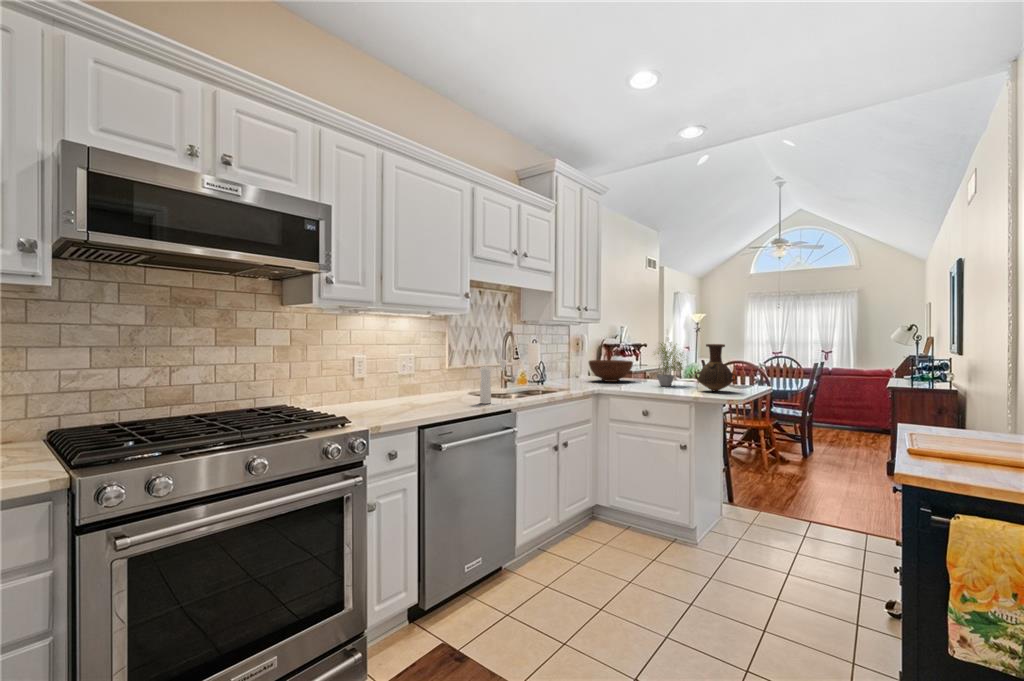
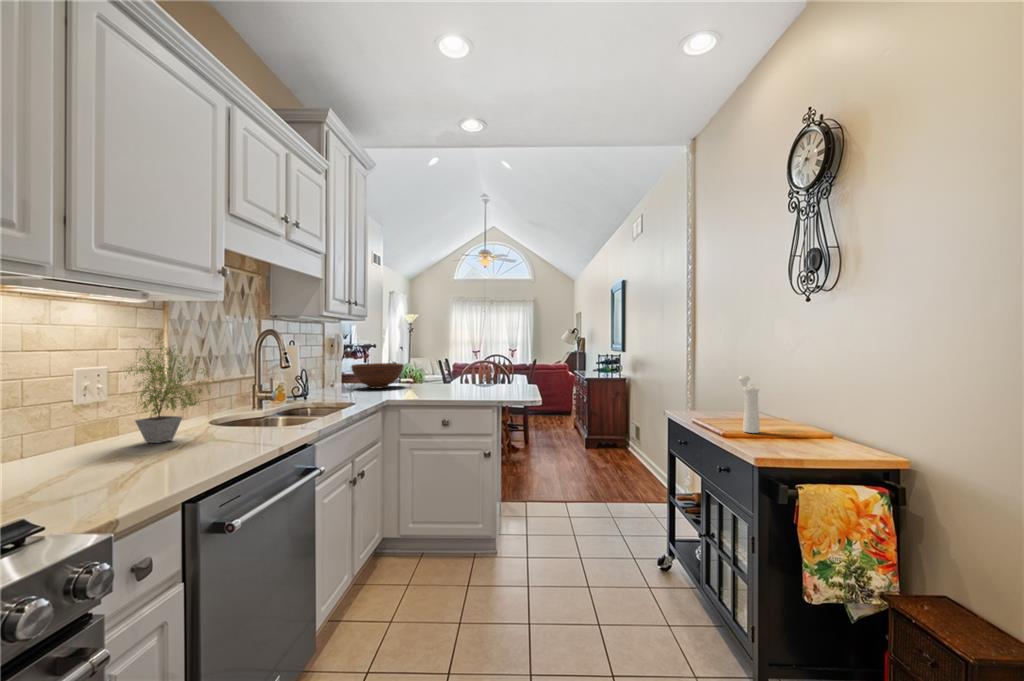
potted plant: present [657,342,683,386] -> present [128,337,210,443]
vase: present [695,344,737,391] -> none [485,343,525,391]
pepper mill: present [480,360,507,404] -> present [738,376,760,433]

